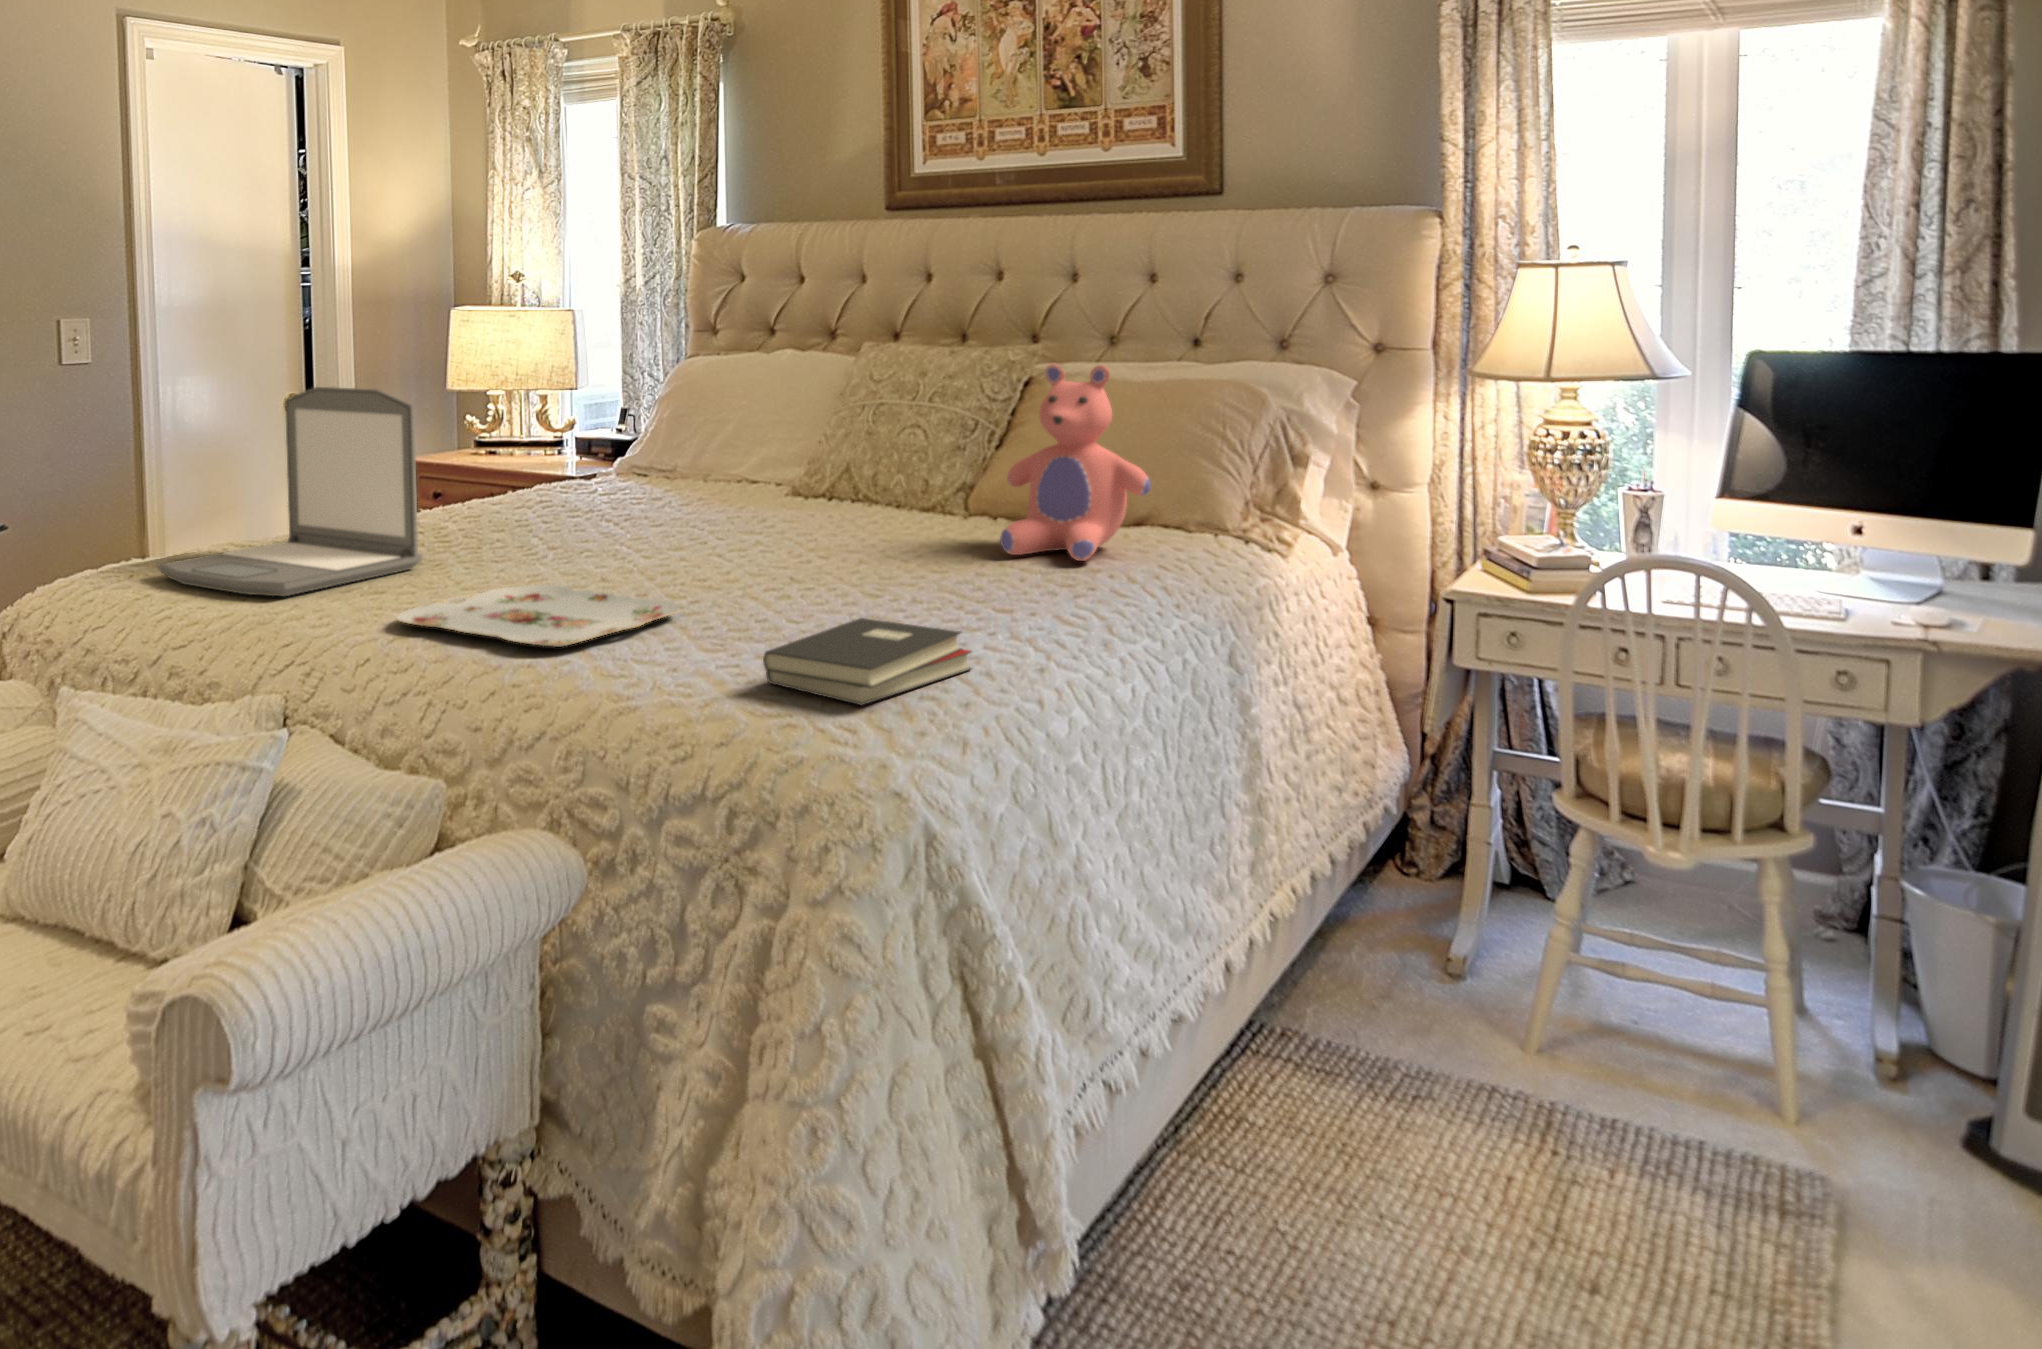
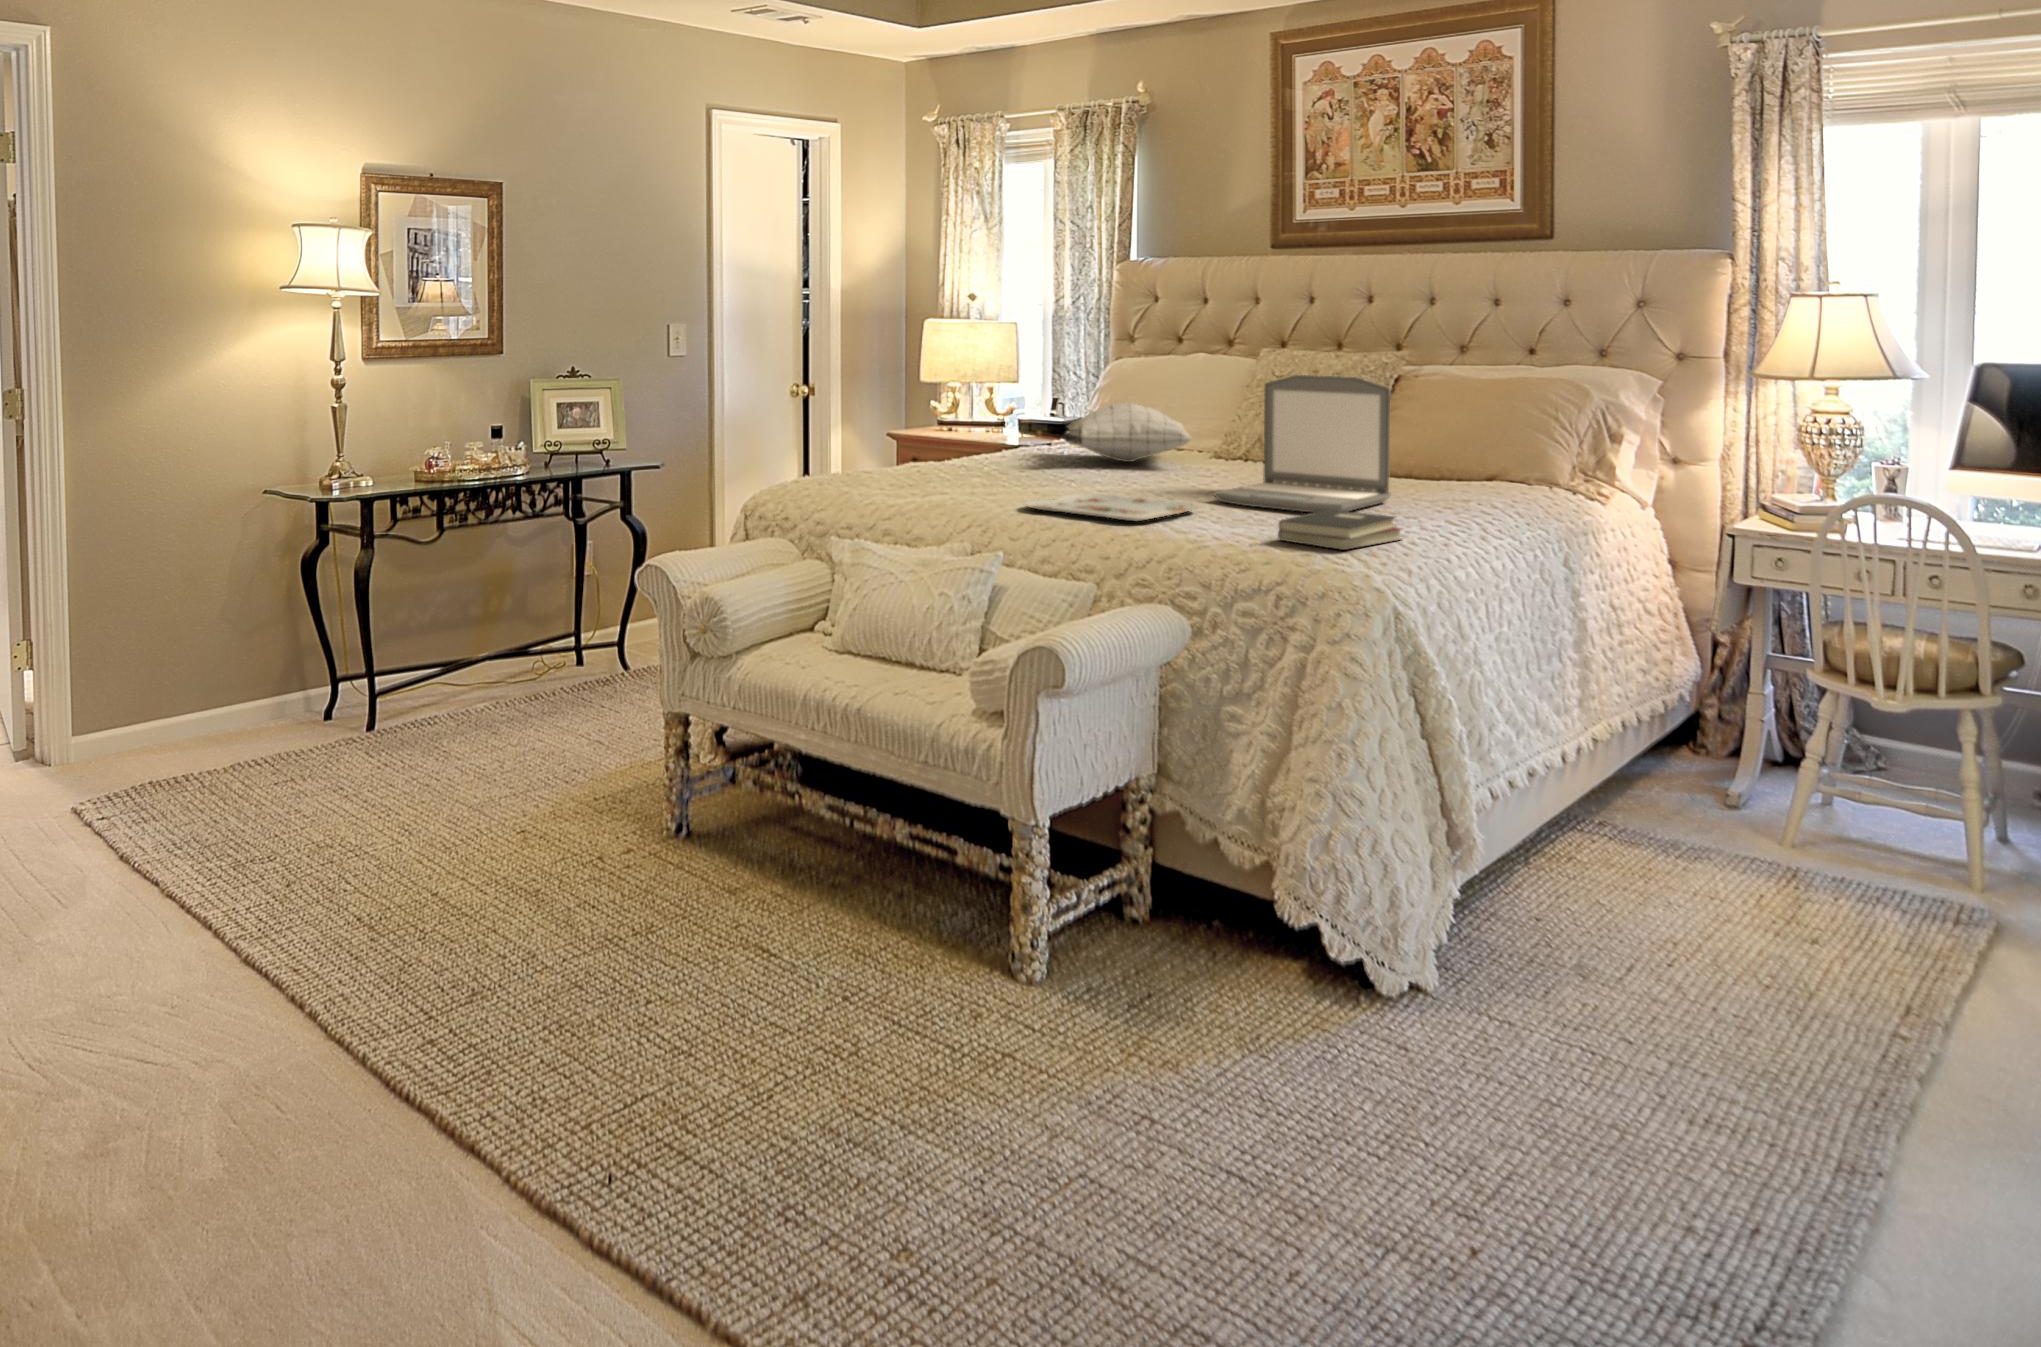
teddy bear: present [1000,364,1151,561] -> none [1394,361,1504,495]
laptop: present [157,387,423,596] -> present [1214,375,1391,512]
pillow: none [541,426,743,513] -> present [1062,402,1191,462]

